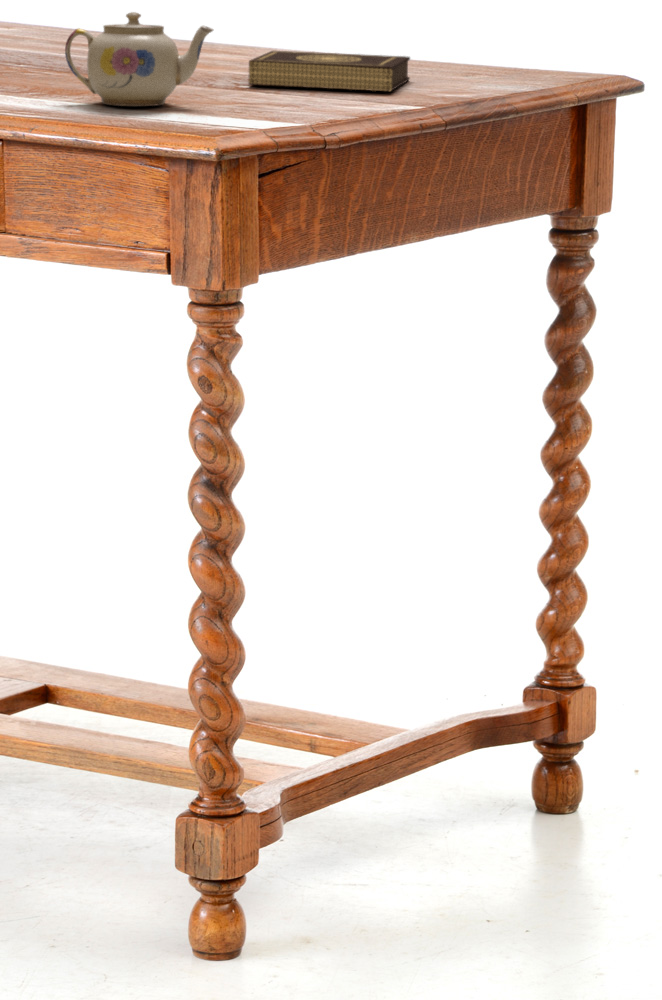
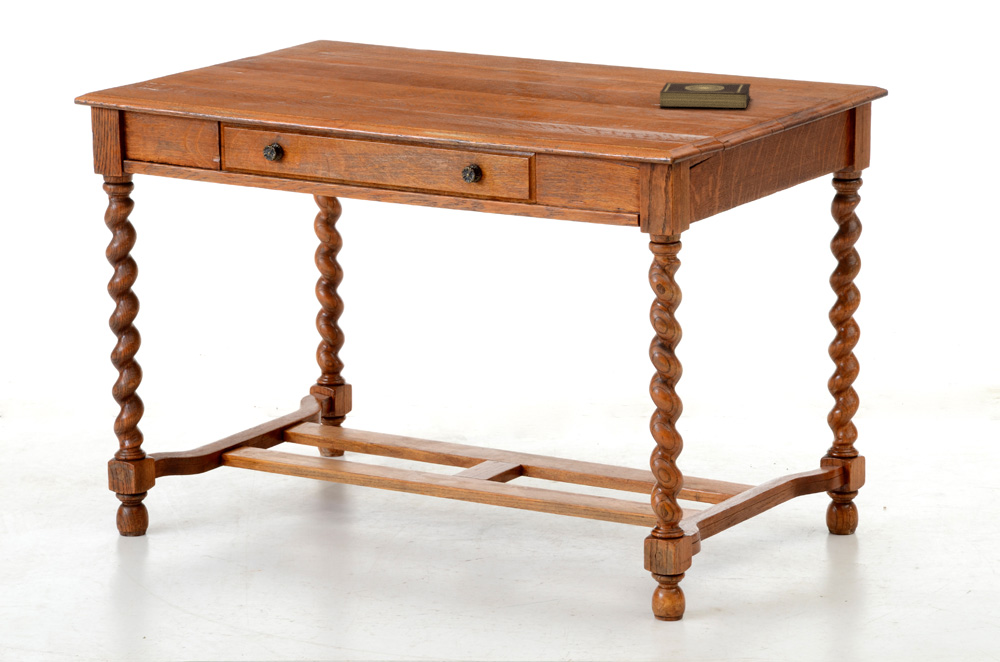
teapot: present [65,12,213,106] -> none [563,72,650,127]

